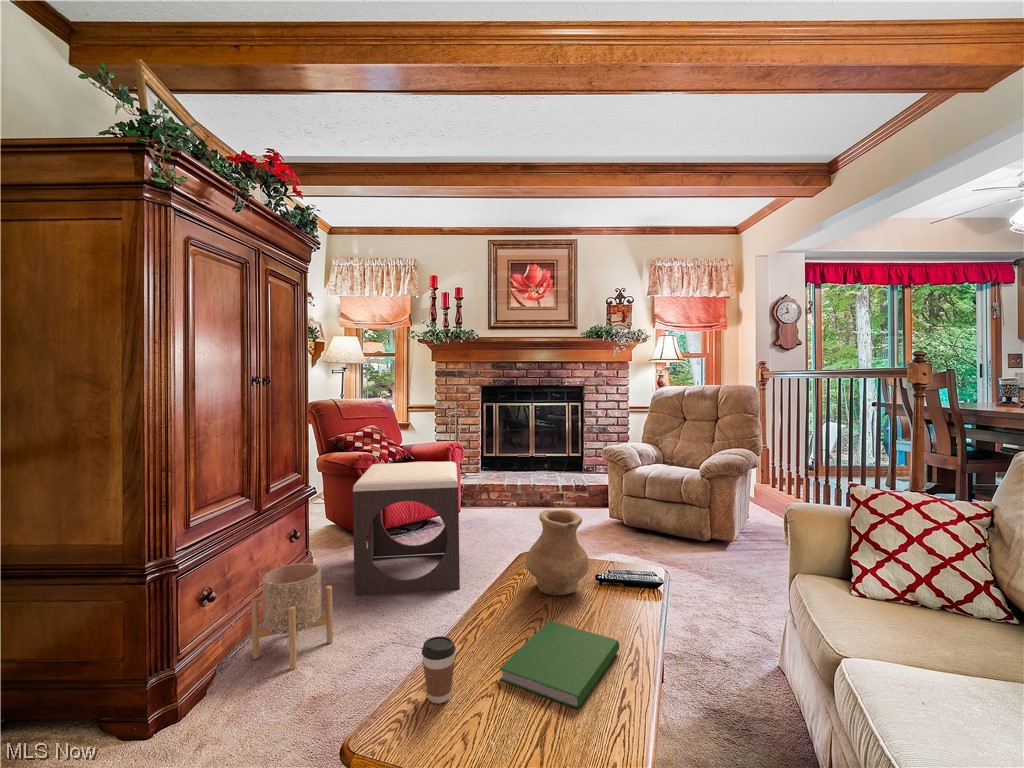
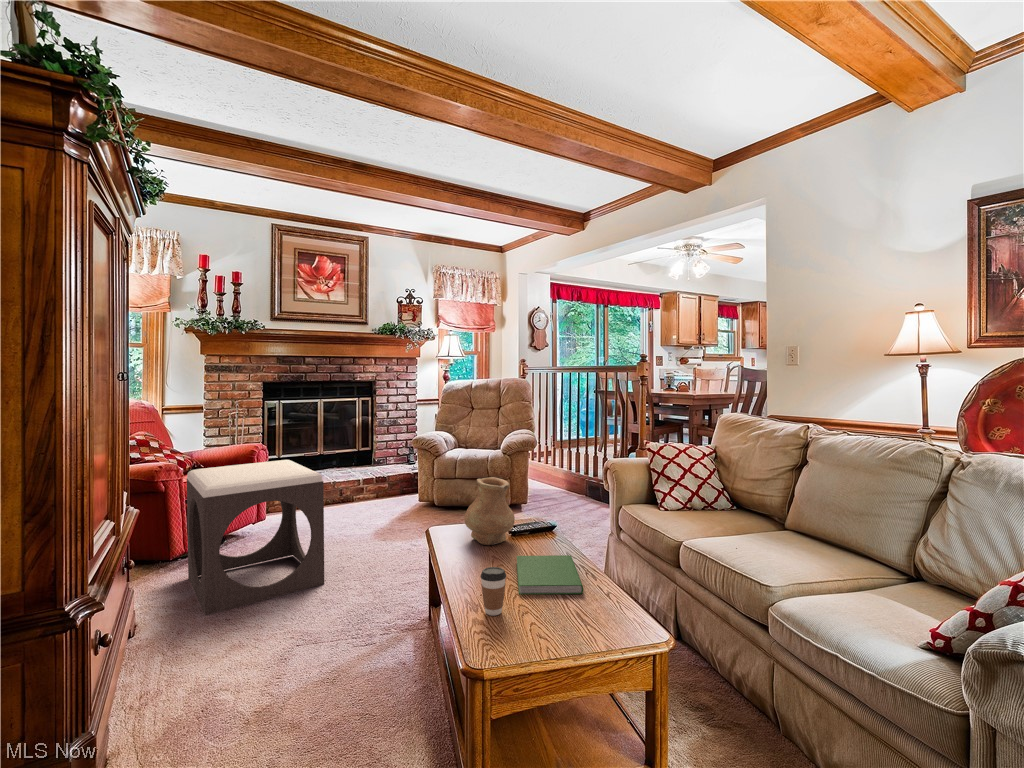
planter: present [251,563,333,670] -> none [129,578,224,699]

